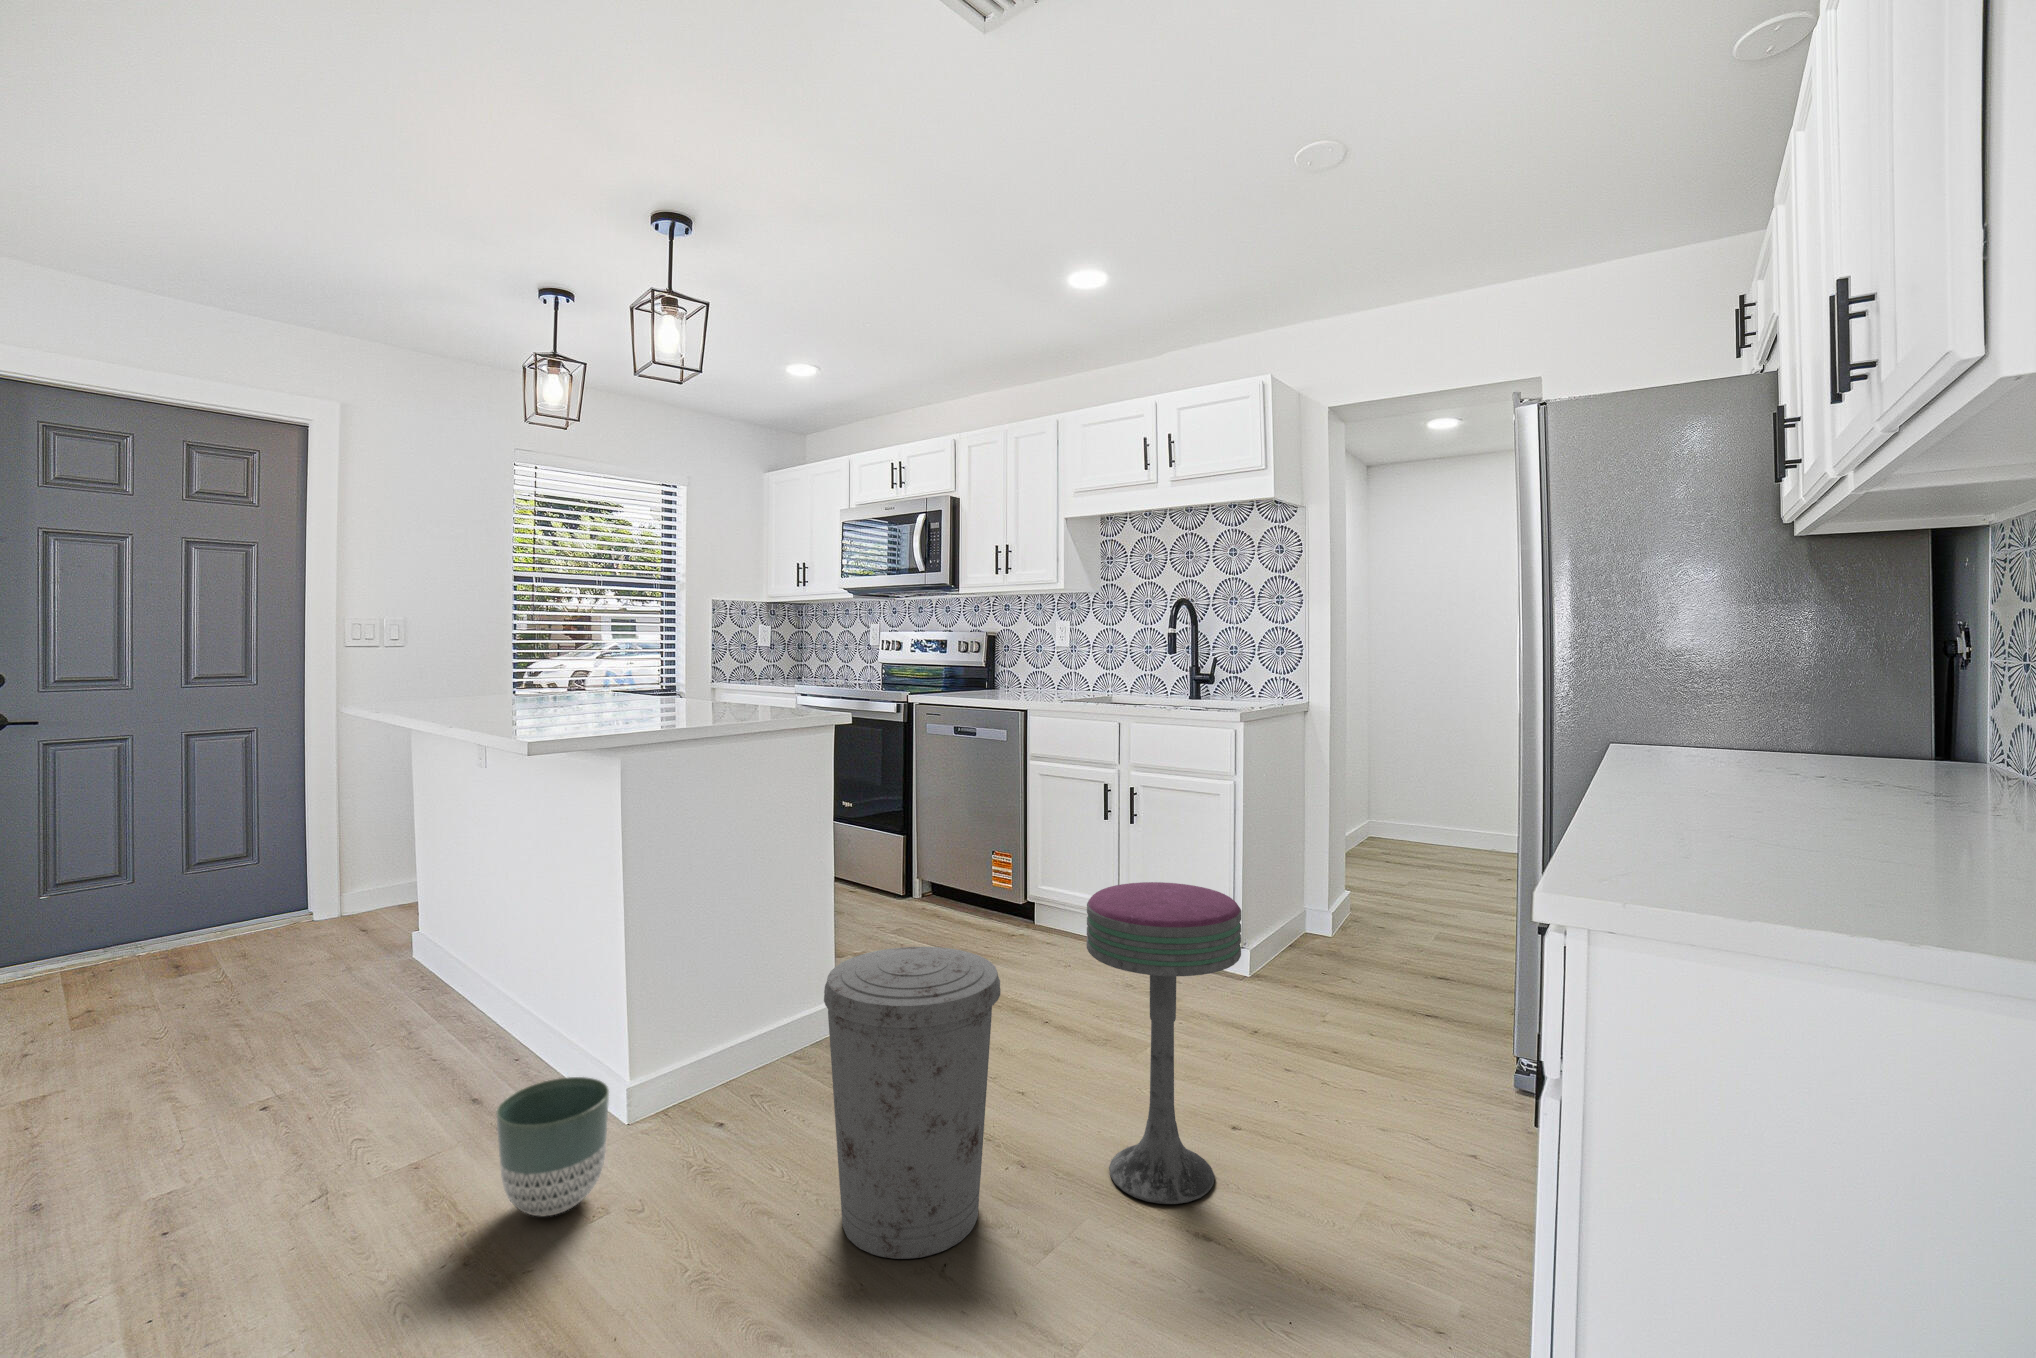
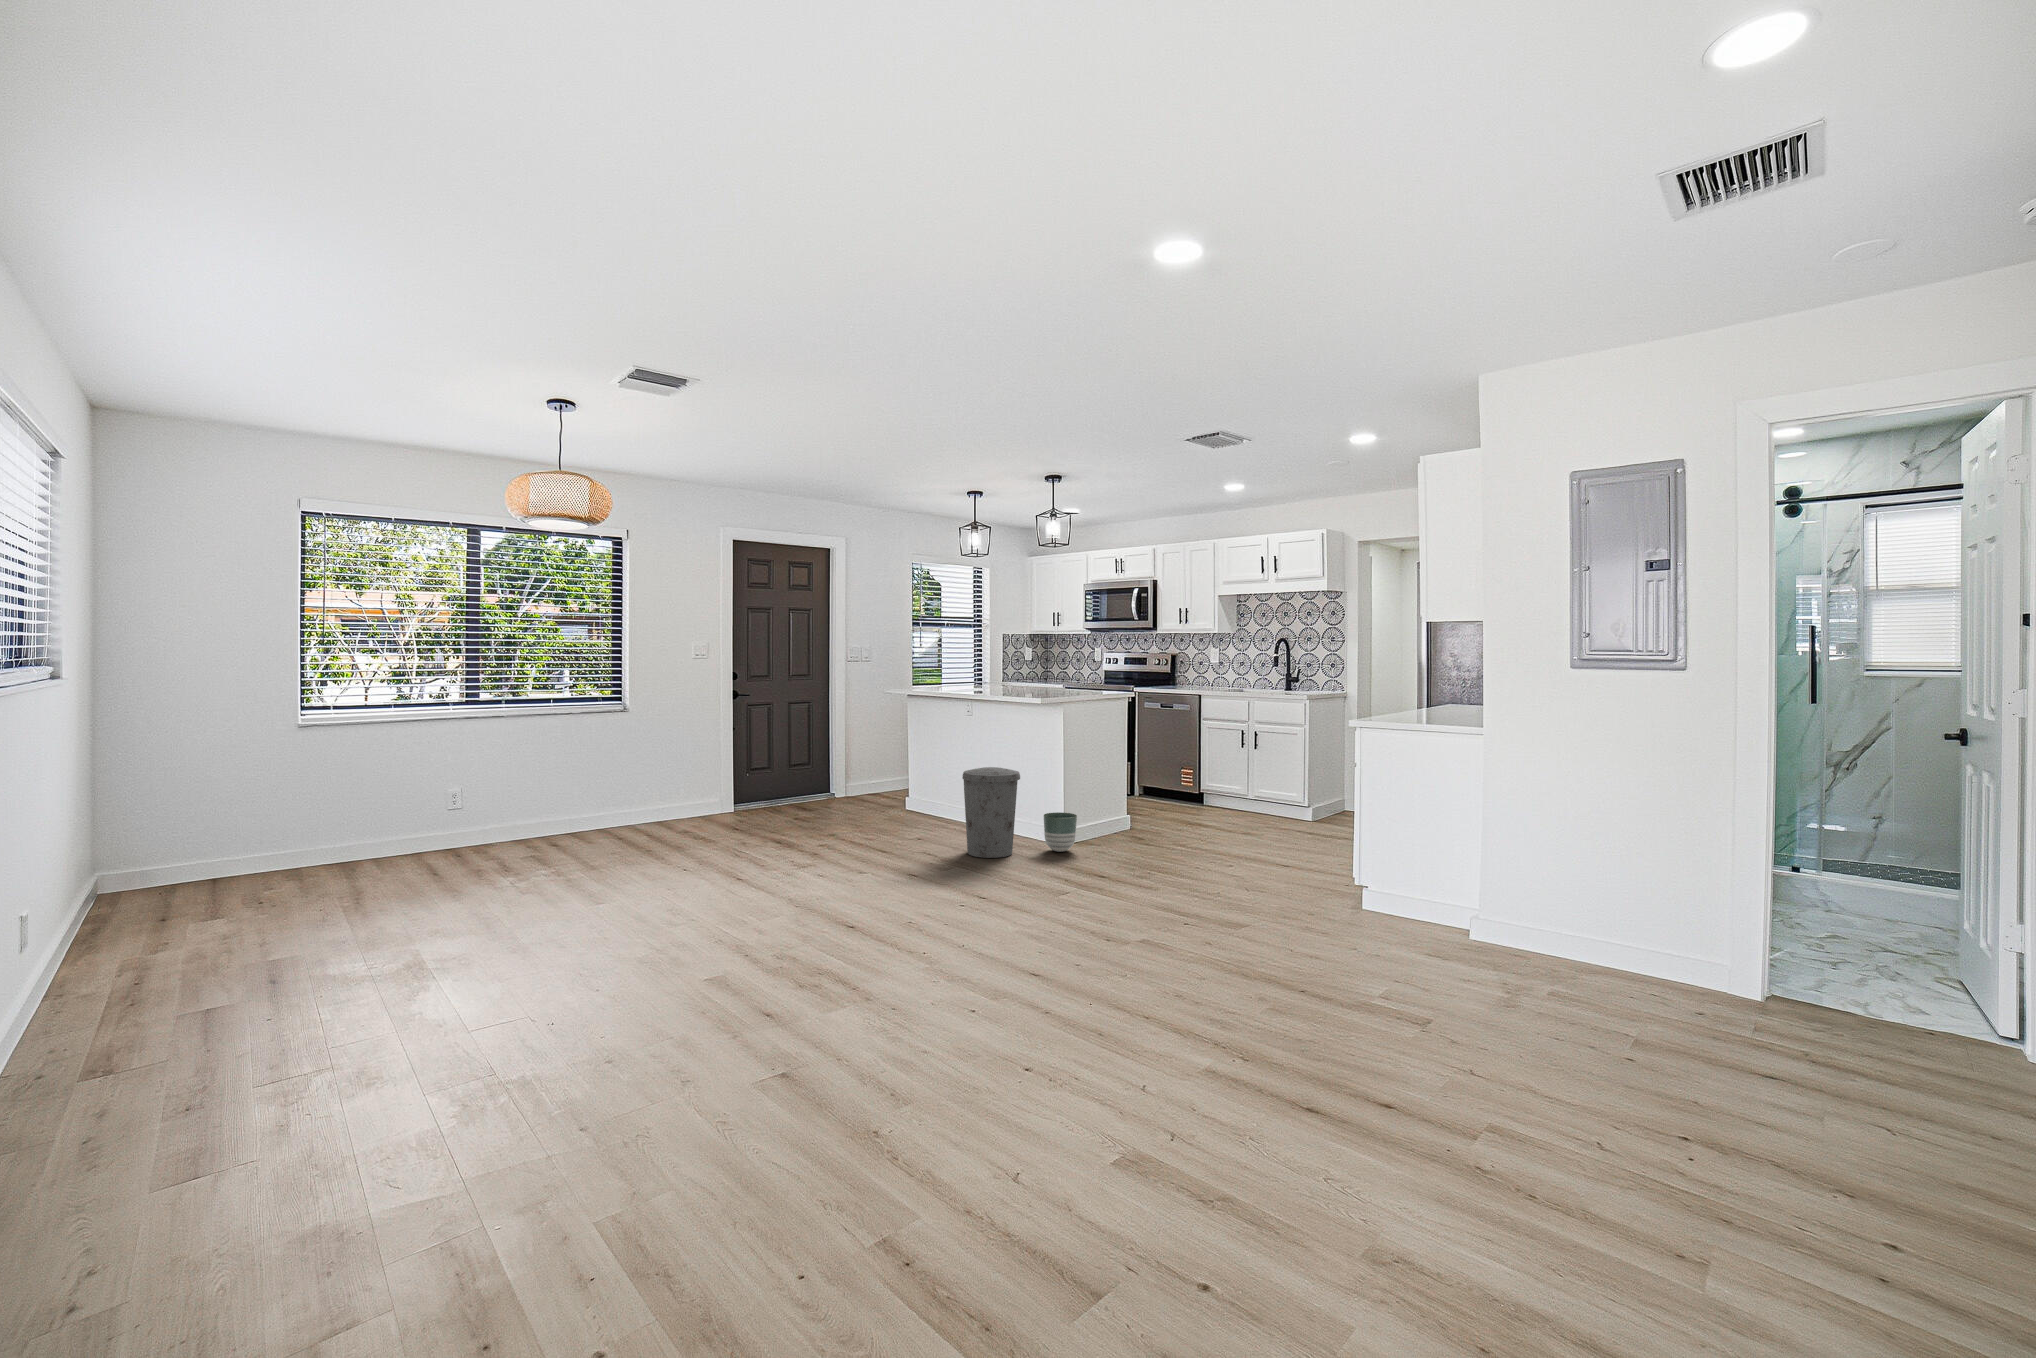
bar stool: present [1087,882,1241,1204] -> none [1241,753,1297,858]
trash can: present [824,947,1001,1259] -> present [962,767,1020,858]

